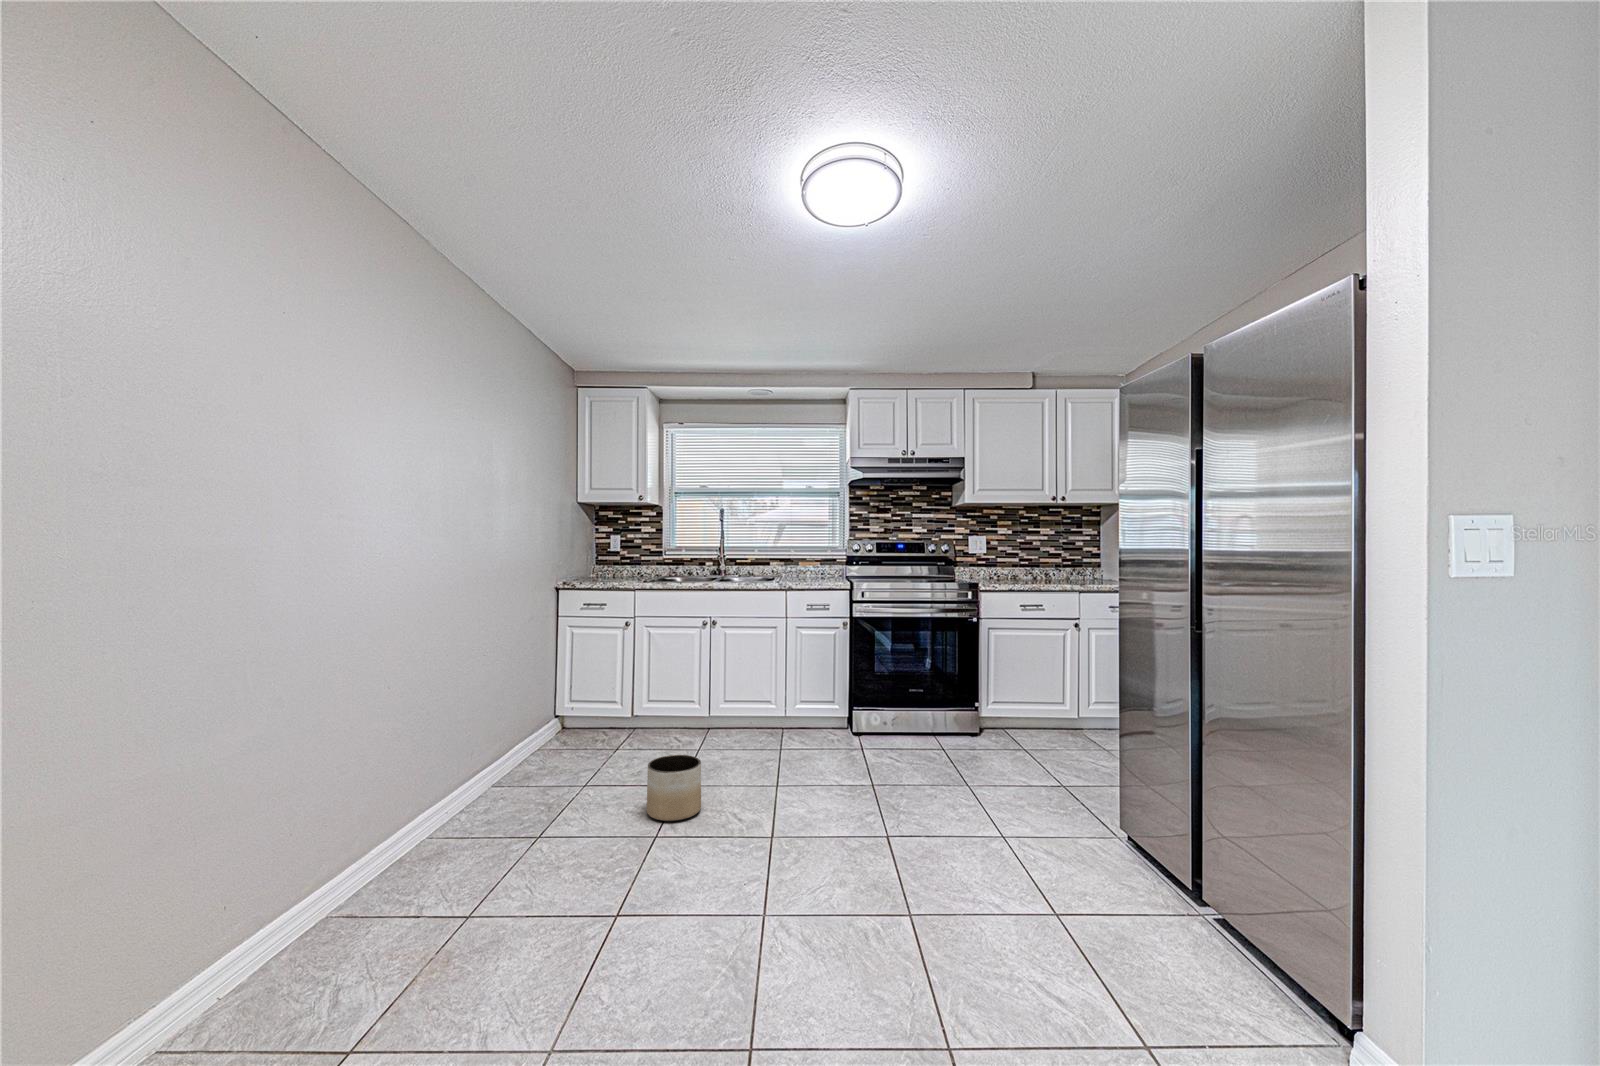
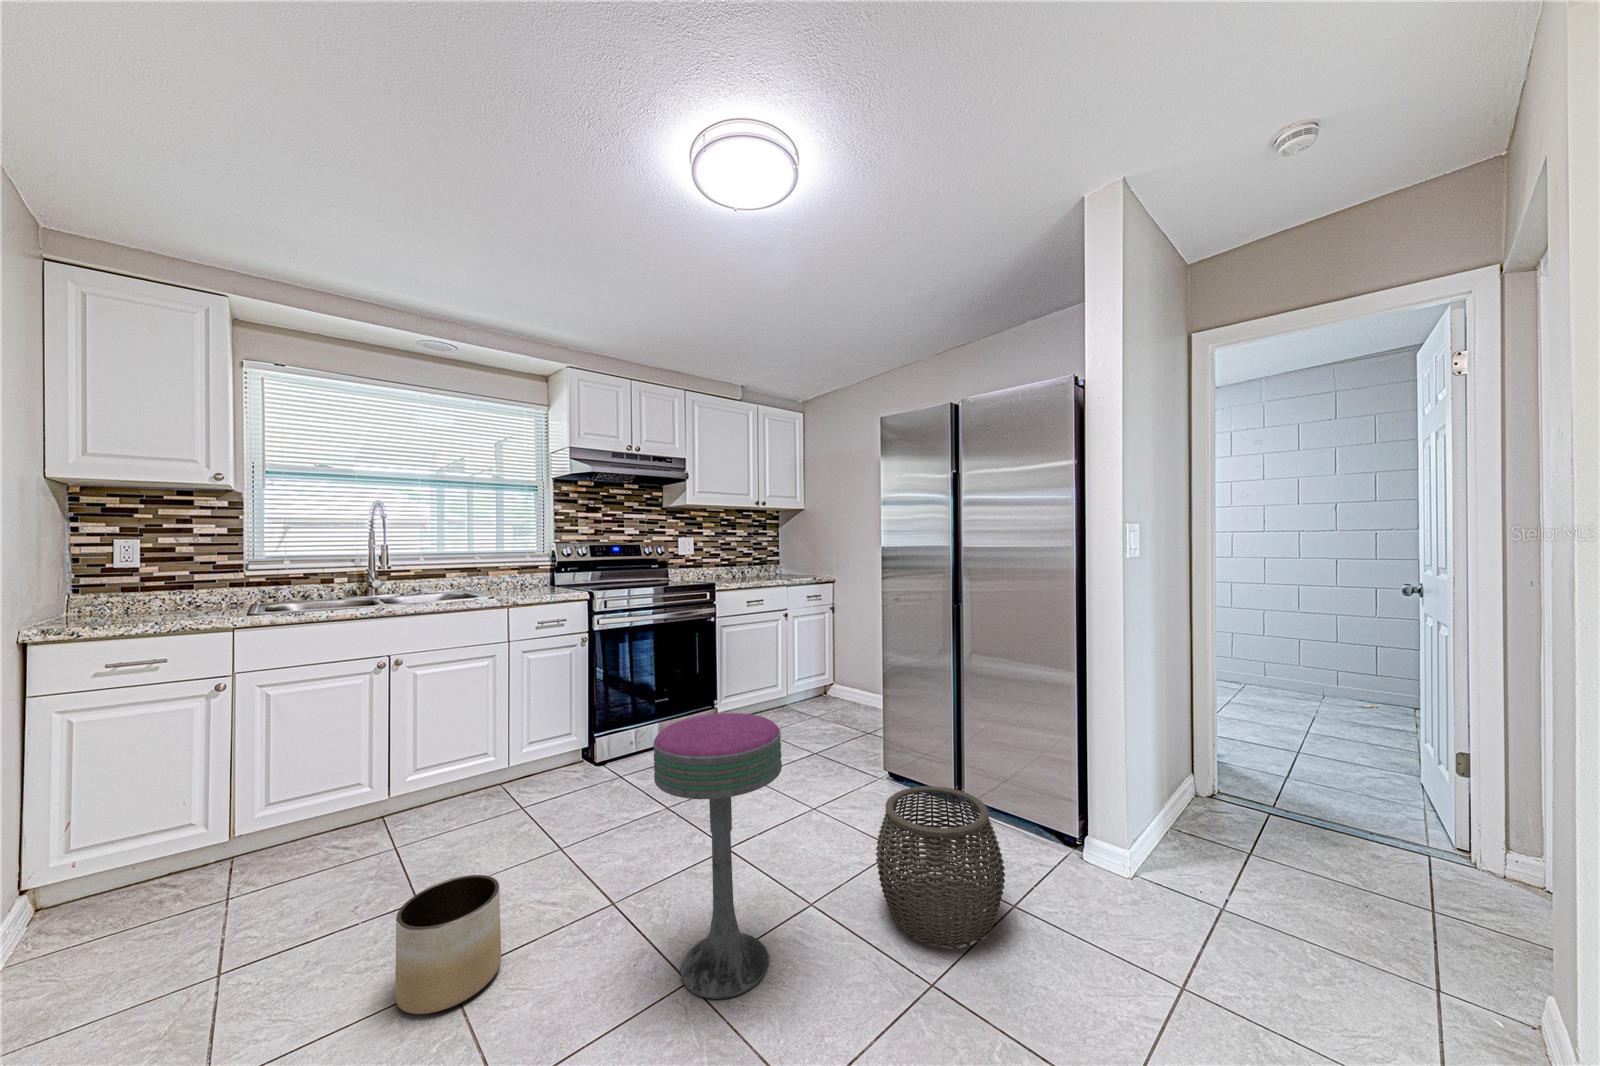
bar stool: none [751,685,844,882] -> present [653,713,782,999]
woven basket: none [919,794,1041,940] -> present [876,786,1005,947]

